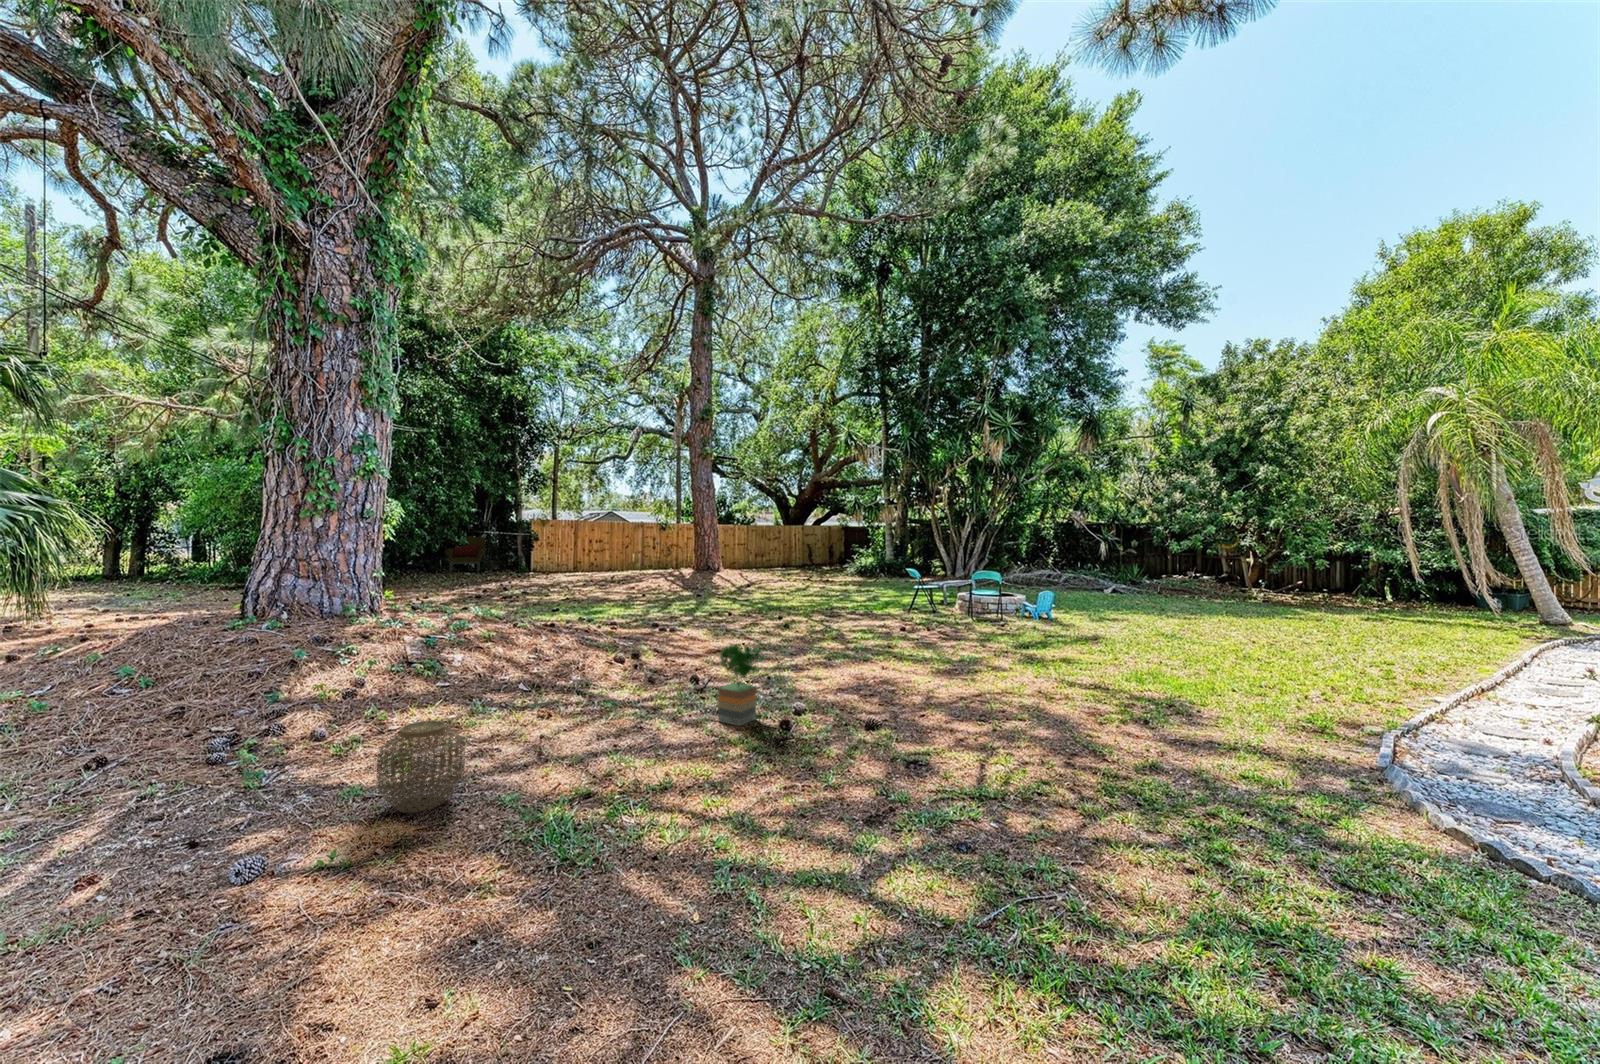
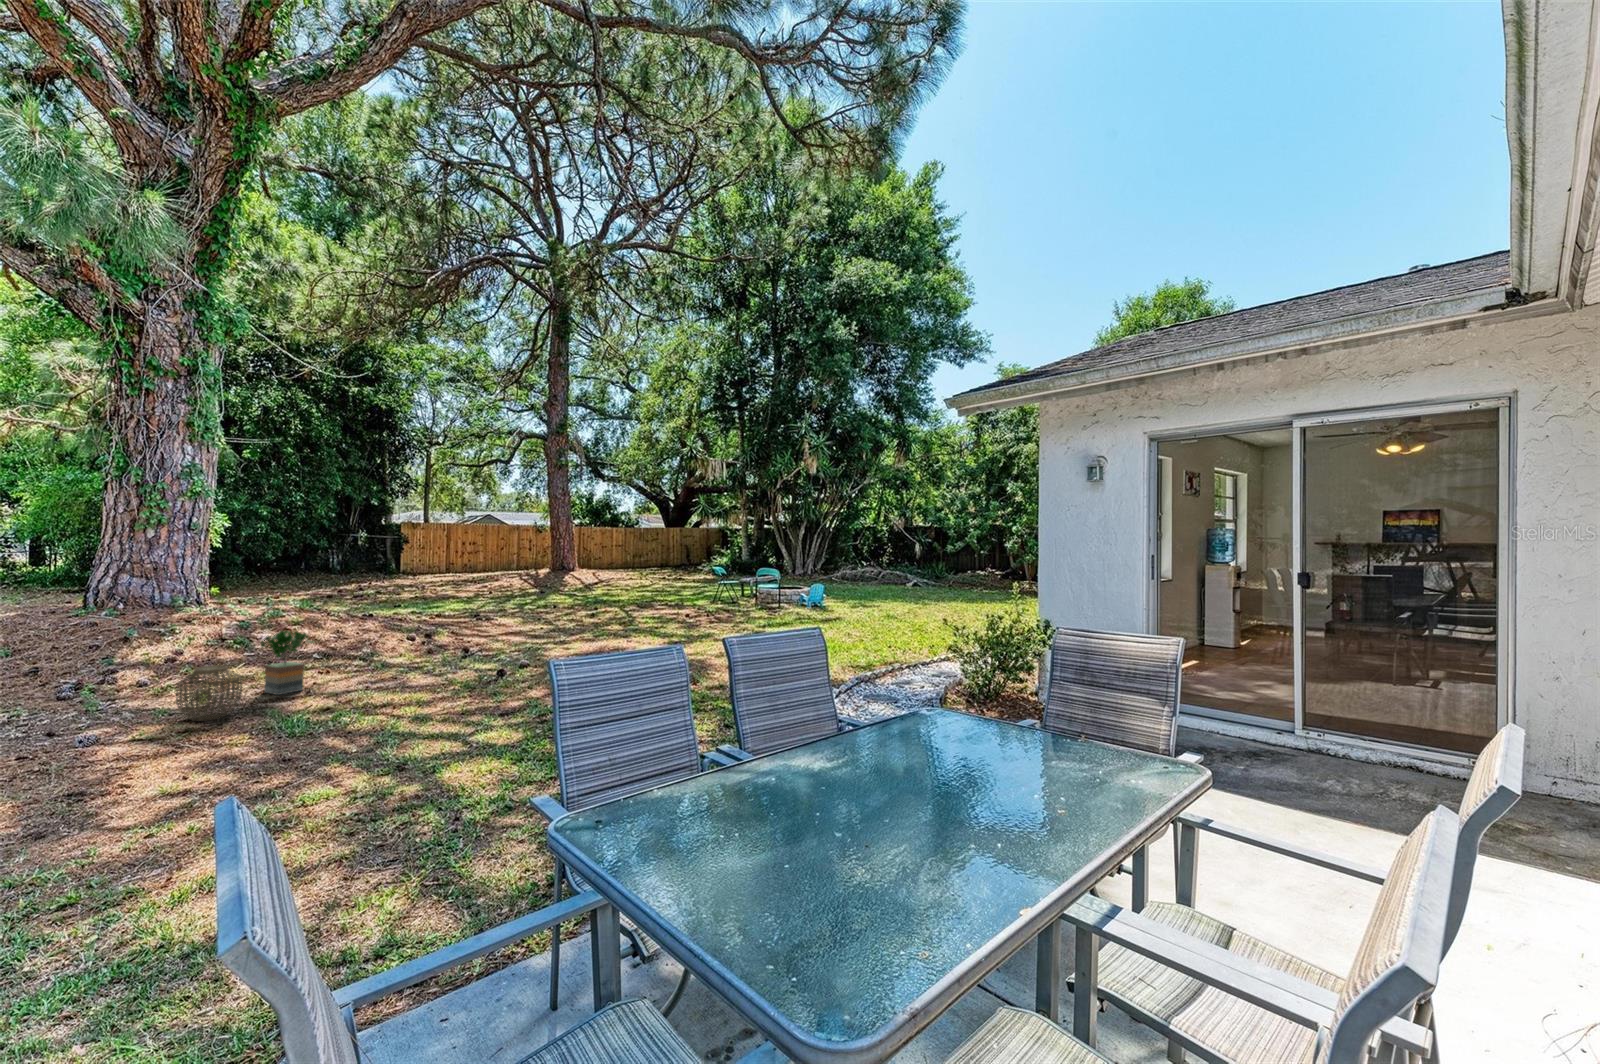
armchair: present [445,536,486,571] -> none [306,539,350,573]
potted tree: present [718,645,765,726] -> present [261,630,314,695]

